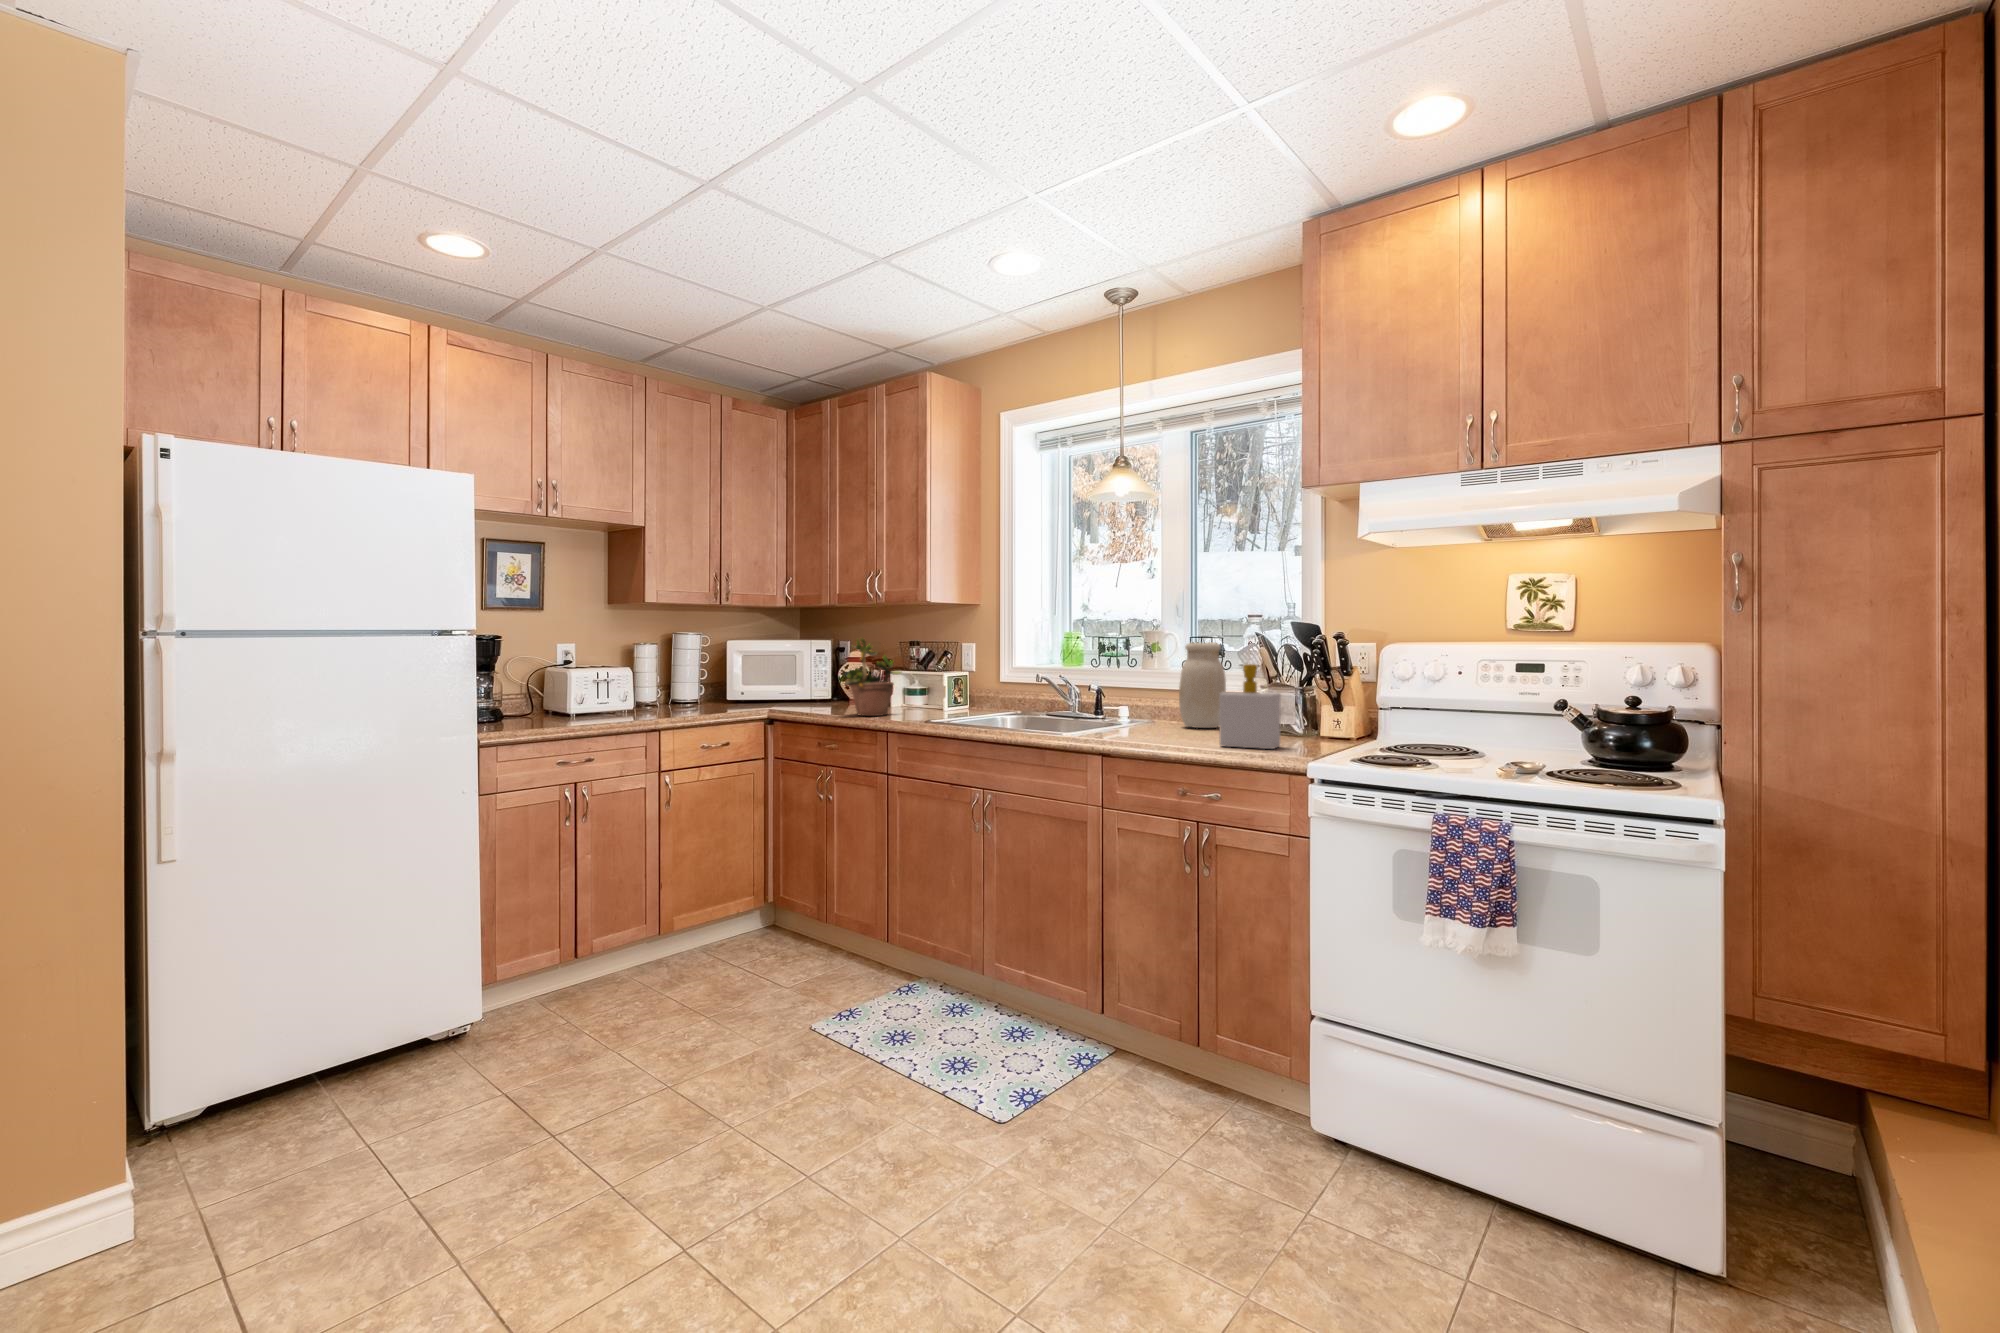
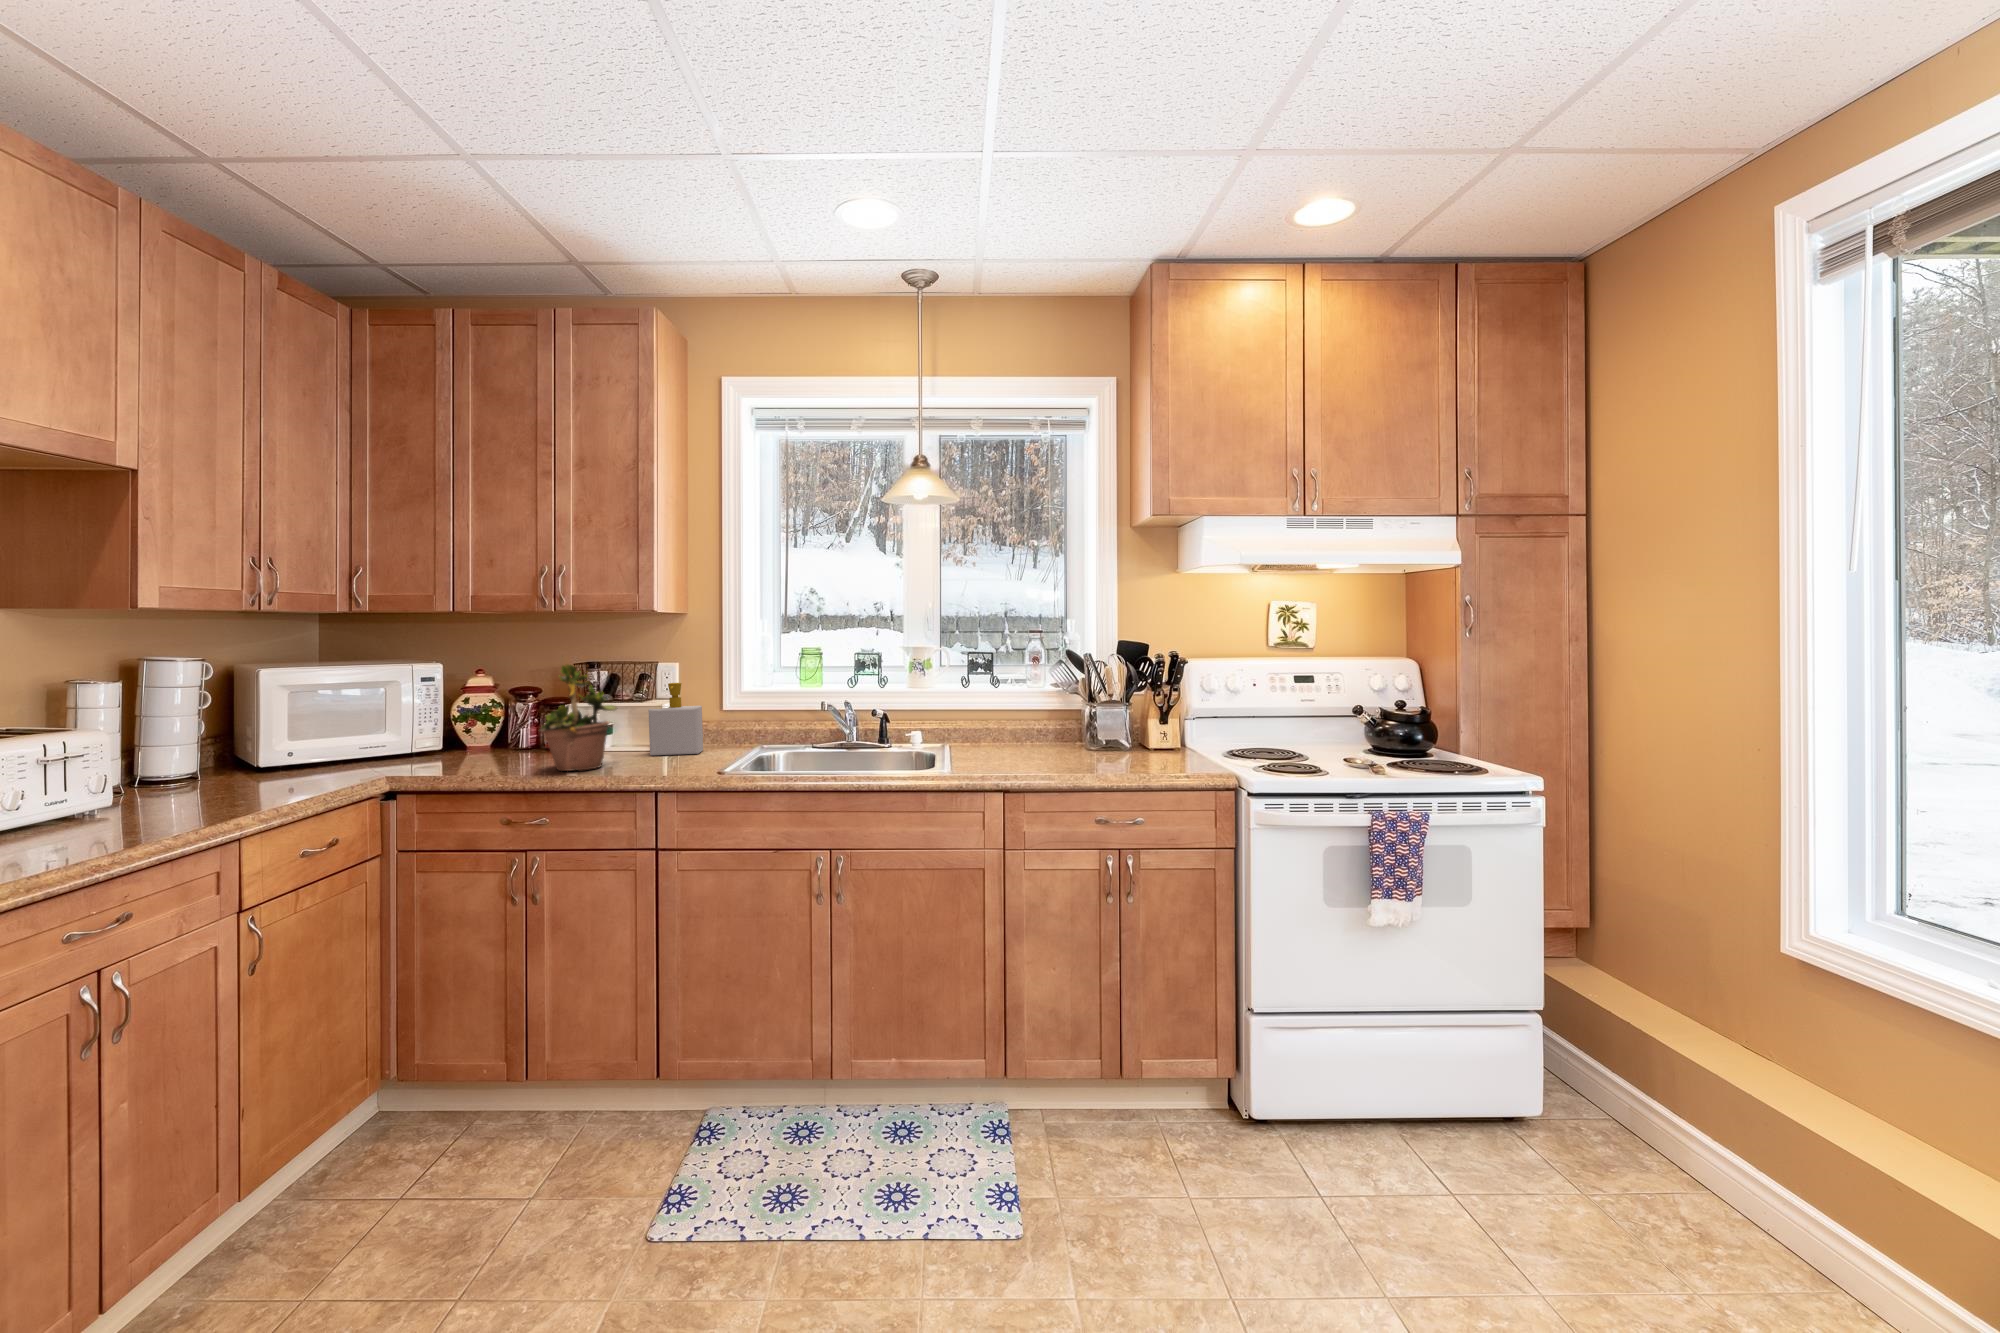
jar: present [1179,642,1226,728] -> none [990,660,1036,746]
soap bottle: present [1219,664,1281,749] -> present [648,683,703,755]

